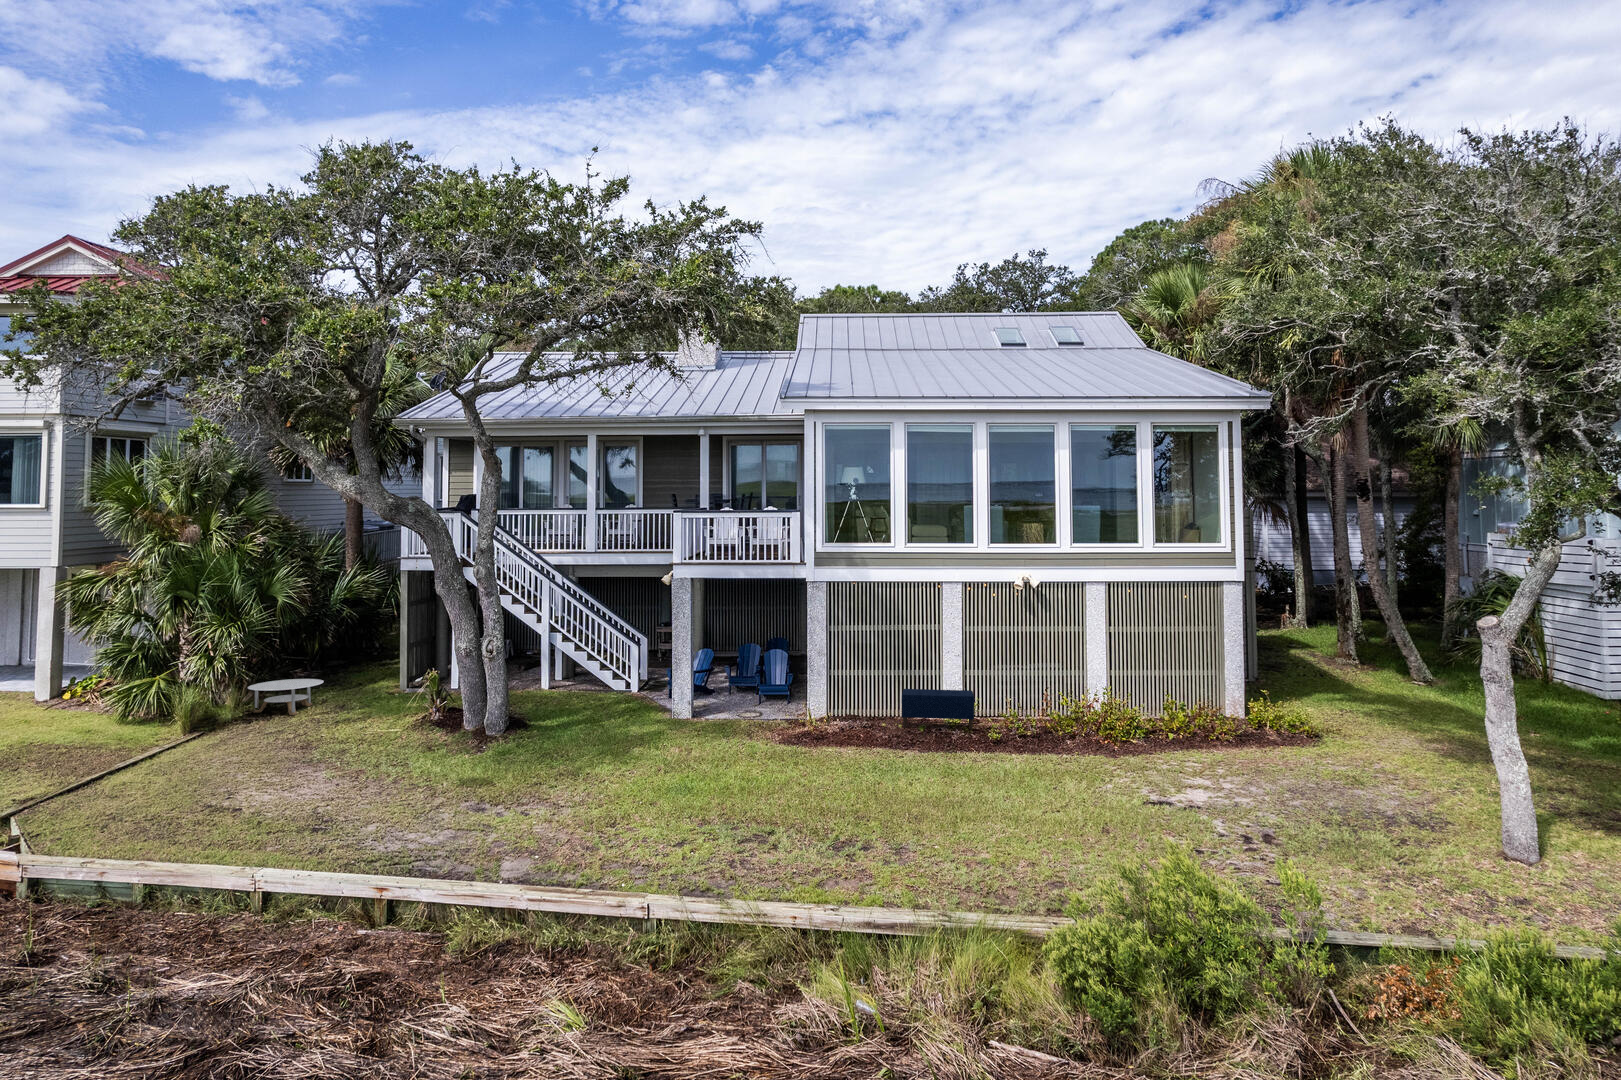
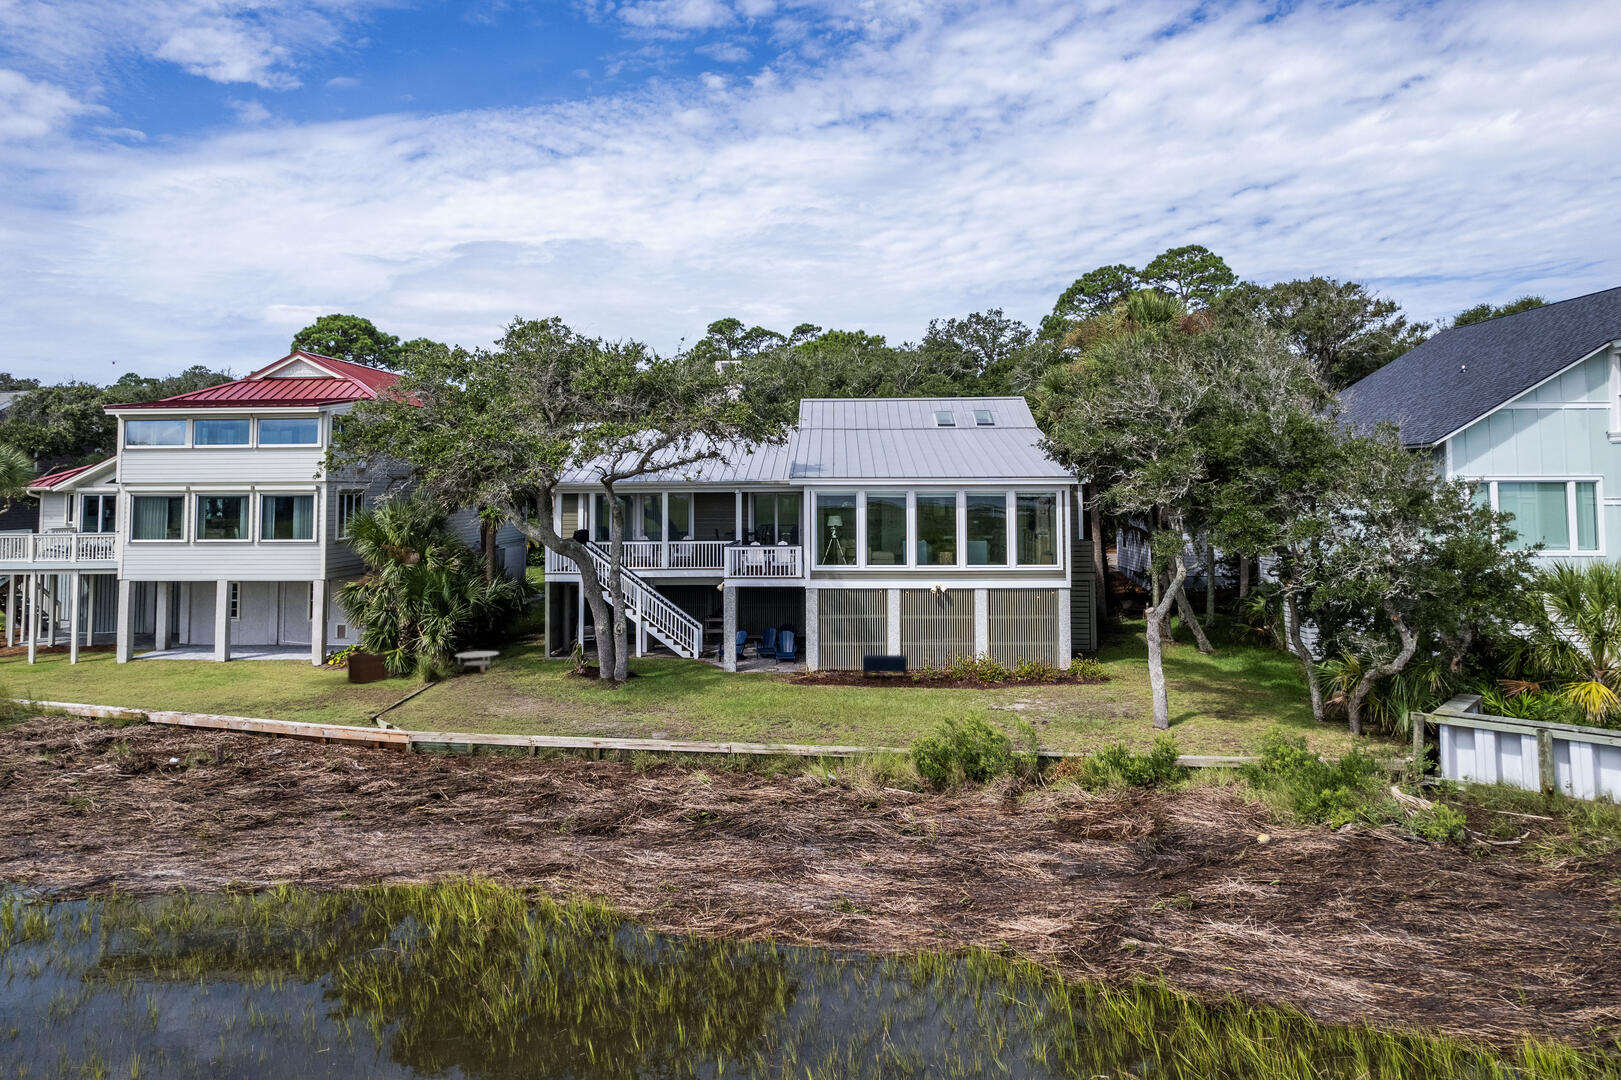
wooden crate: none [60,681,129,735] -> present [347,652,388,684]

